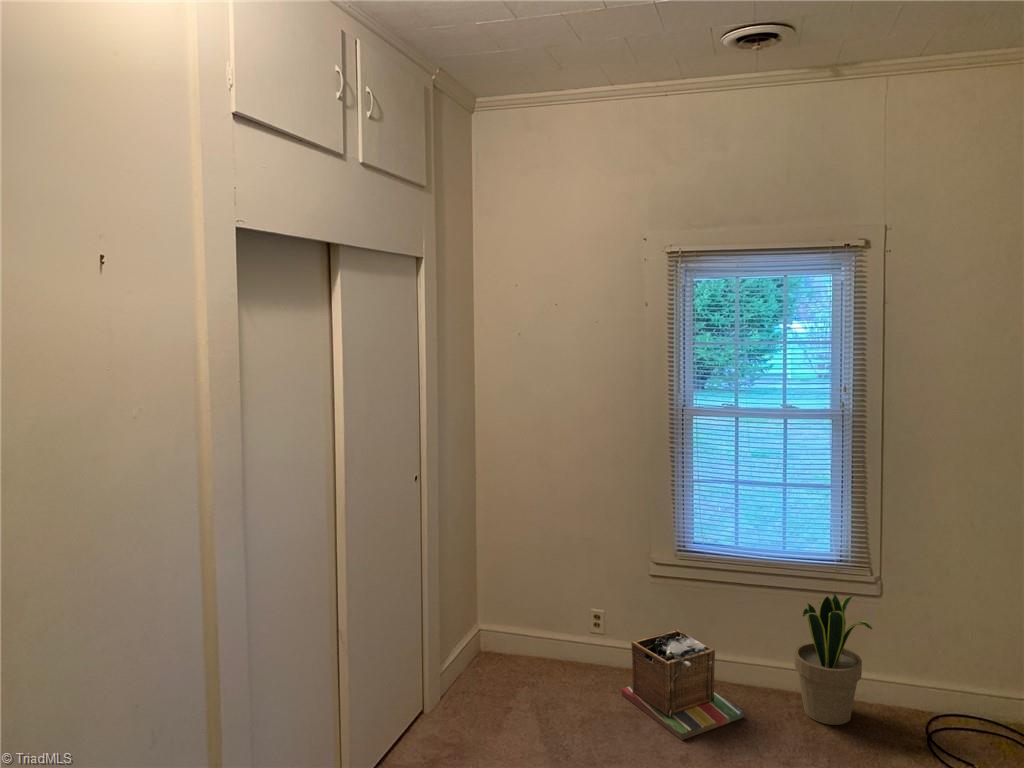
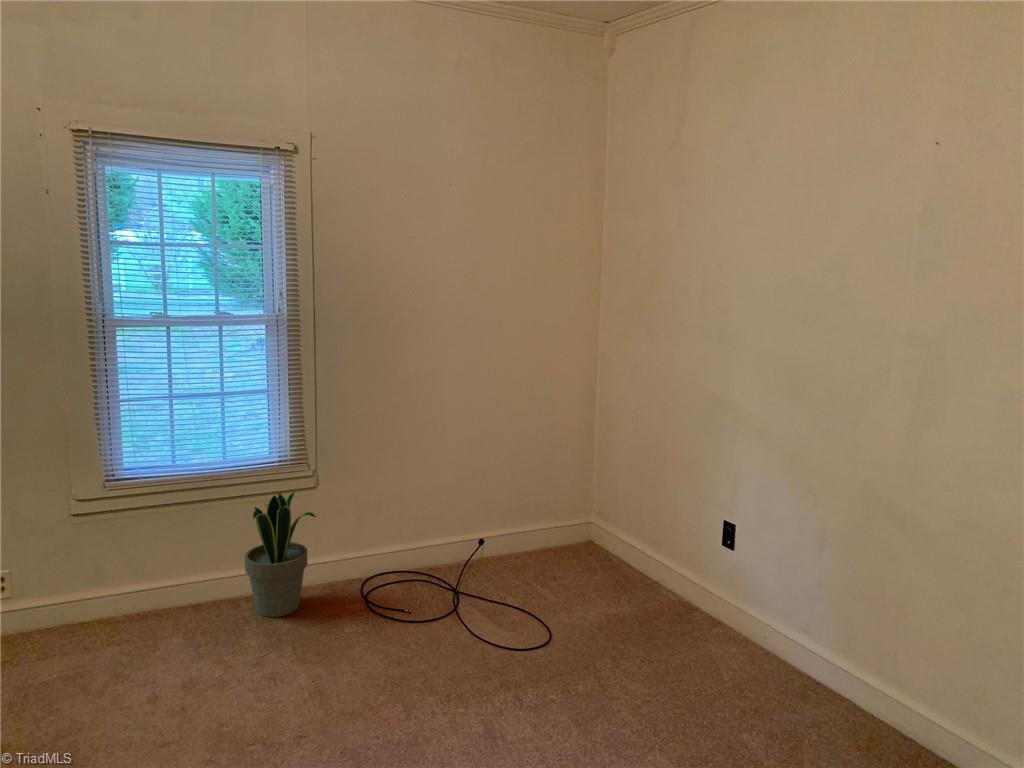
laundry basket: present [622,629,744,740] -> none [42,569,197,683]

